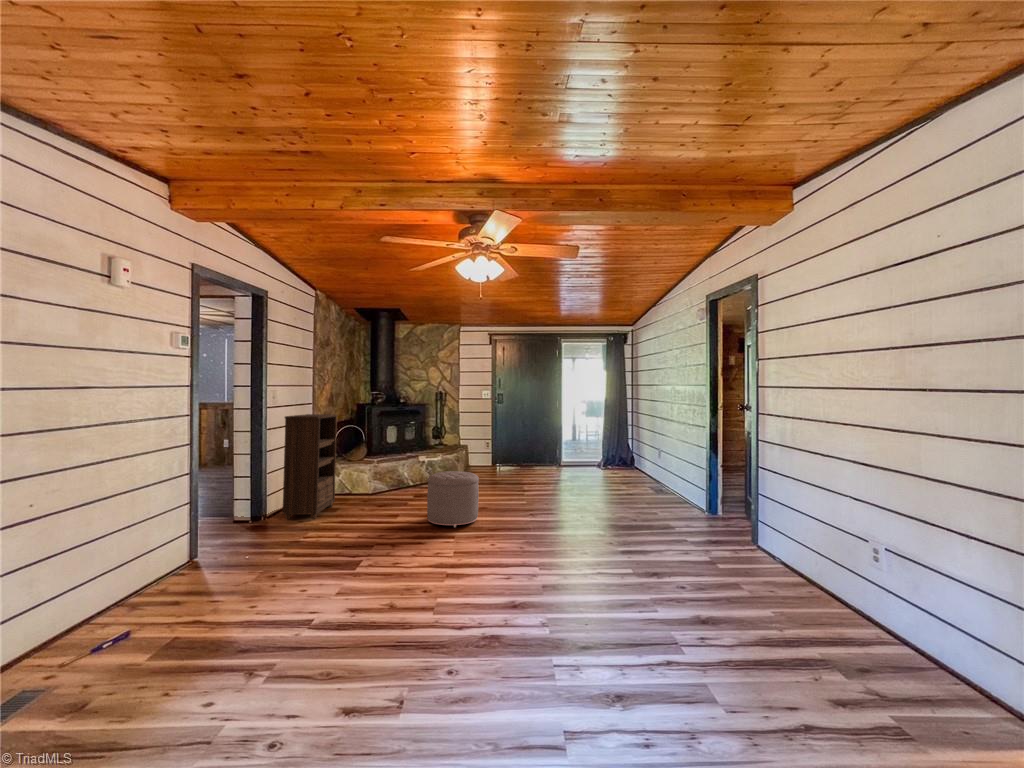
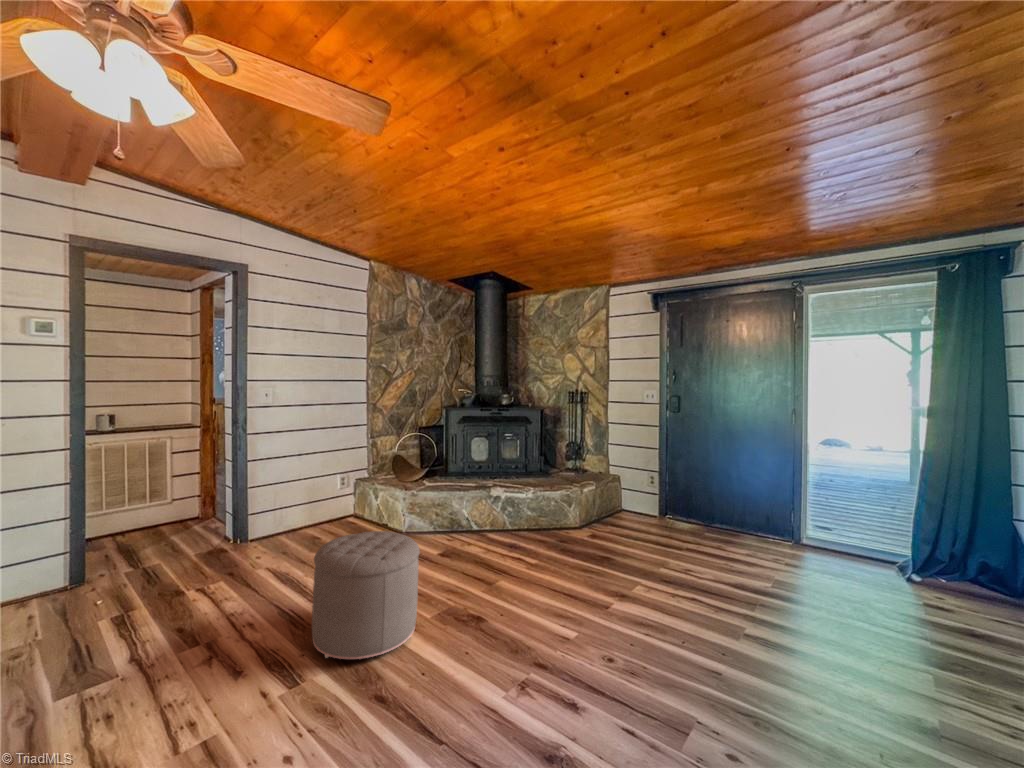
bookshelf: present [283,414,337,519] -> none [247,415,343,559]

